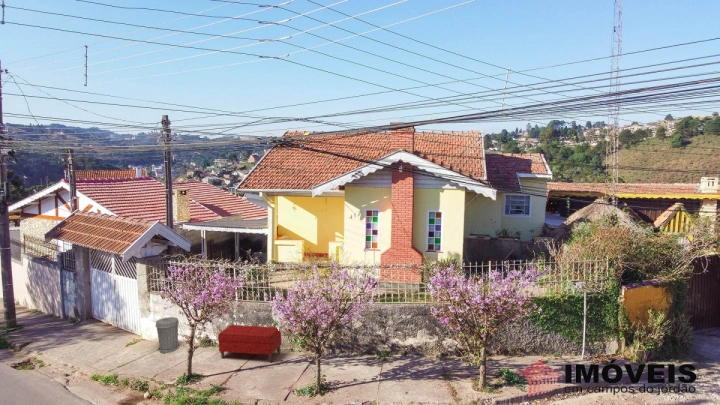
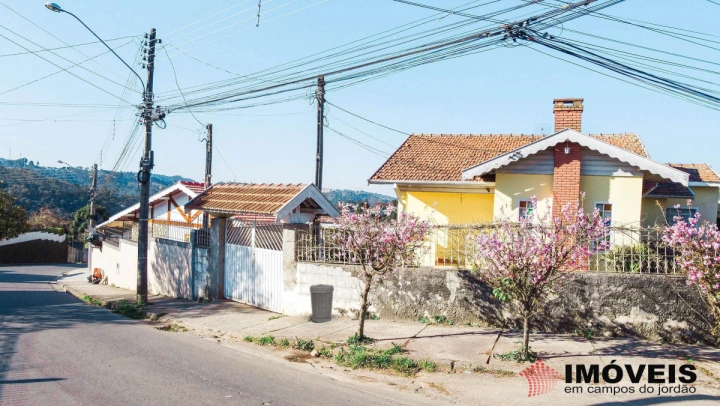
bench: present [218,325,281,362] -> none [385,294,456,334]

